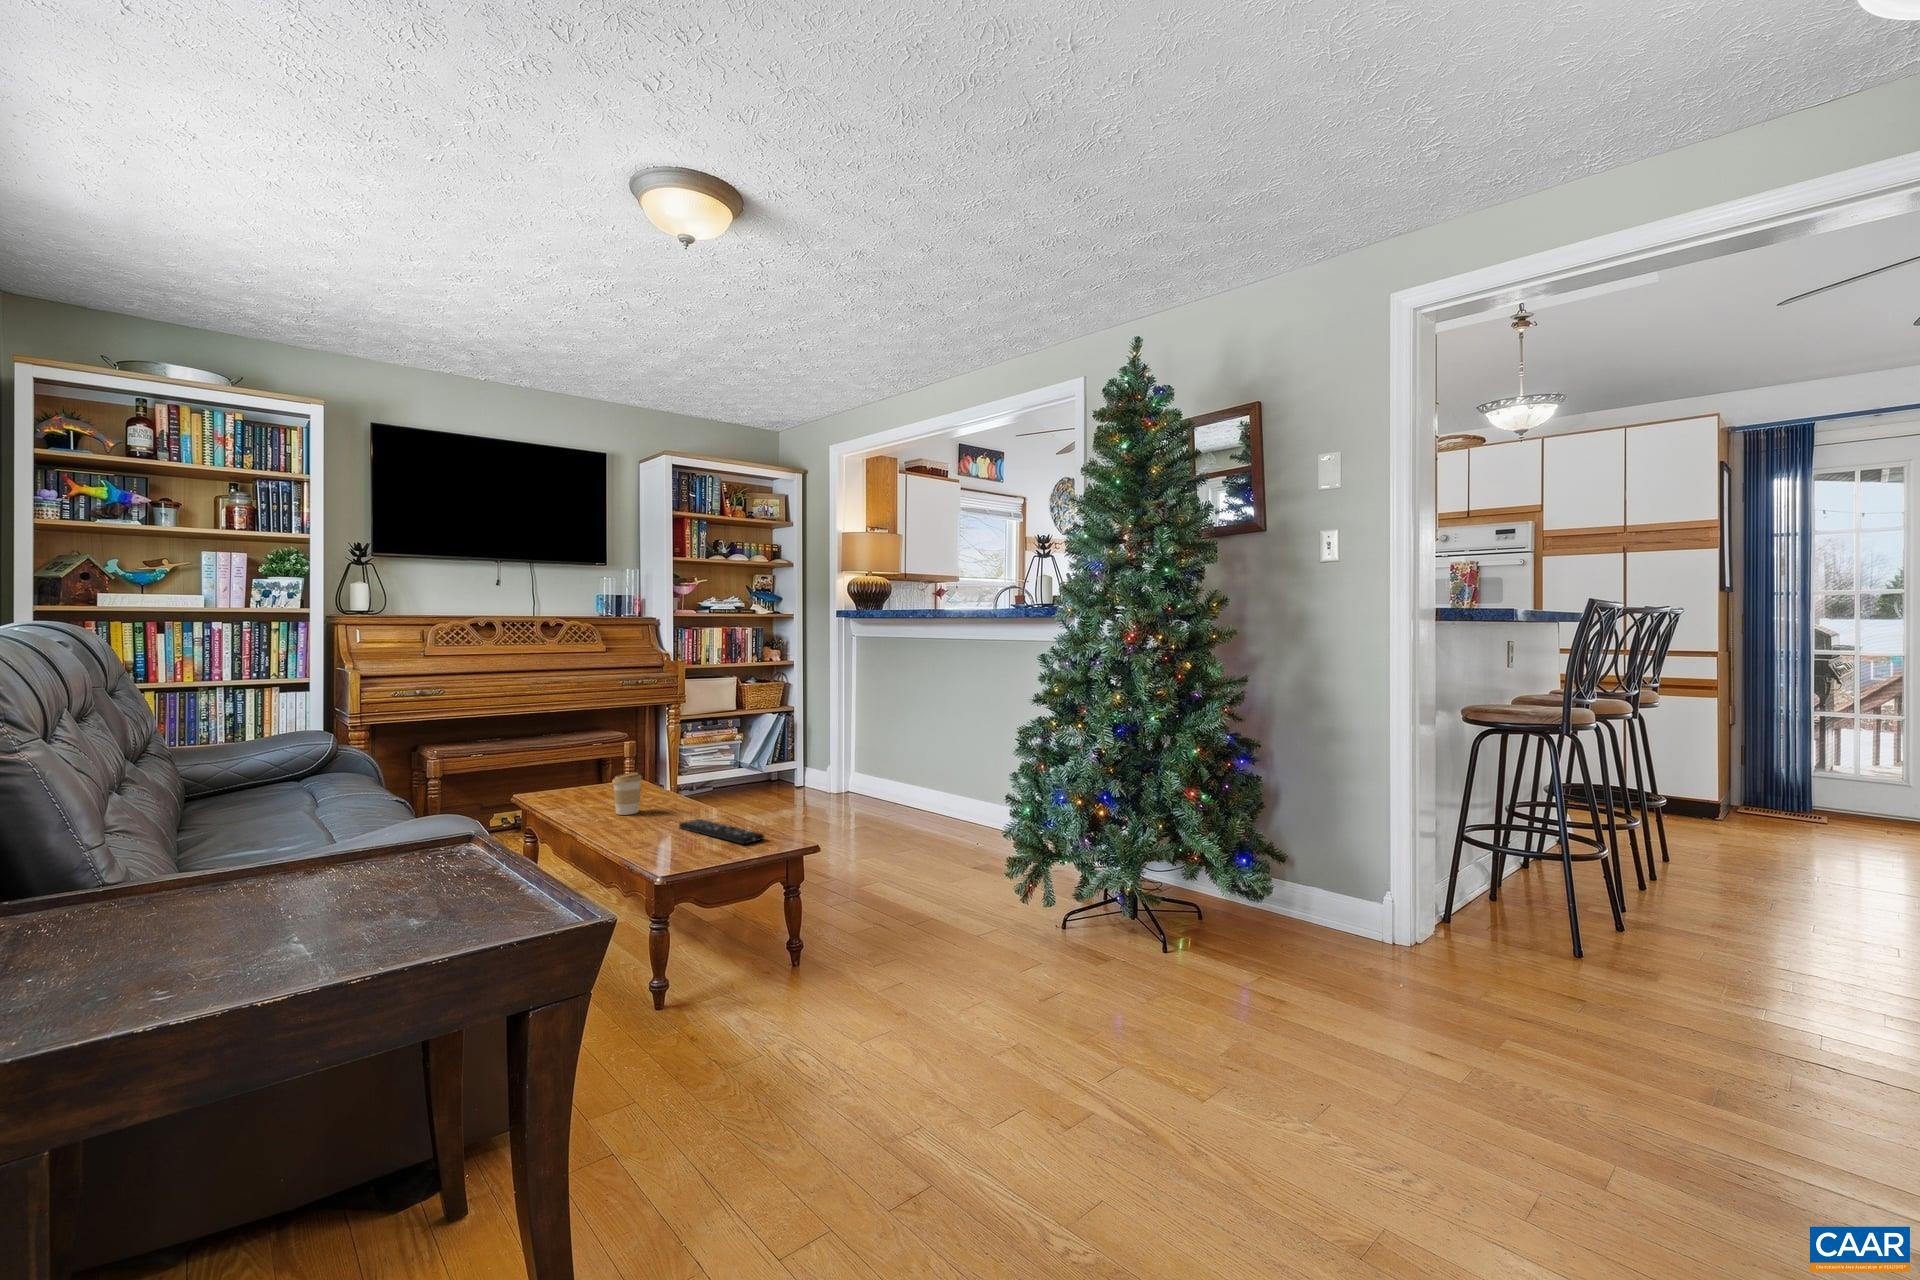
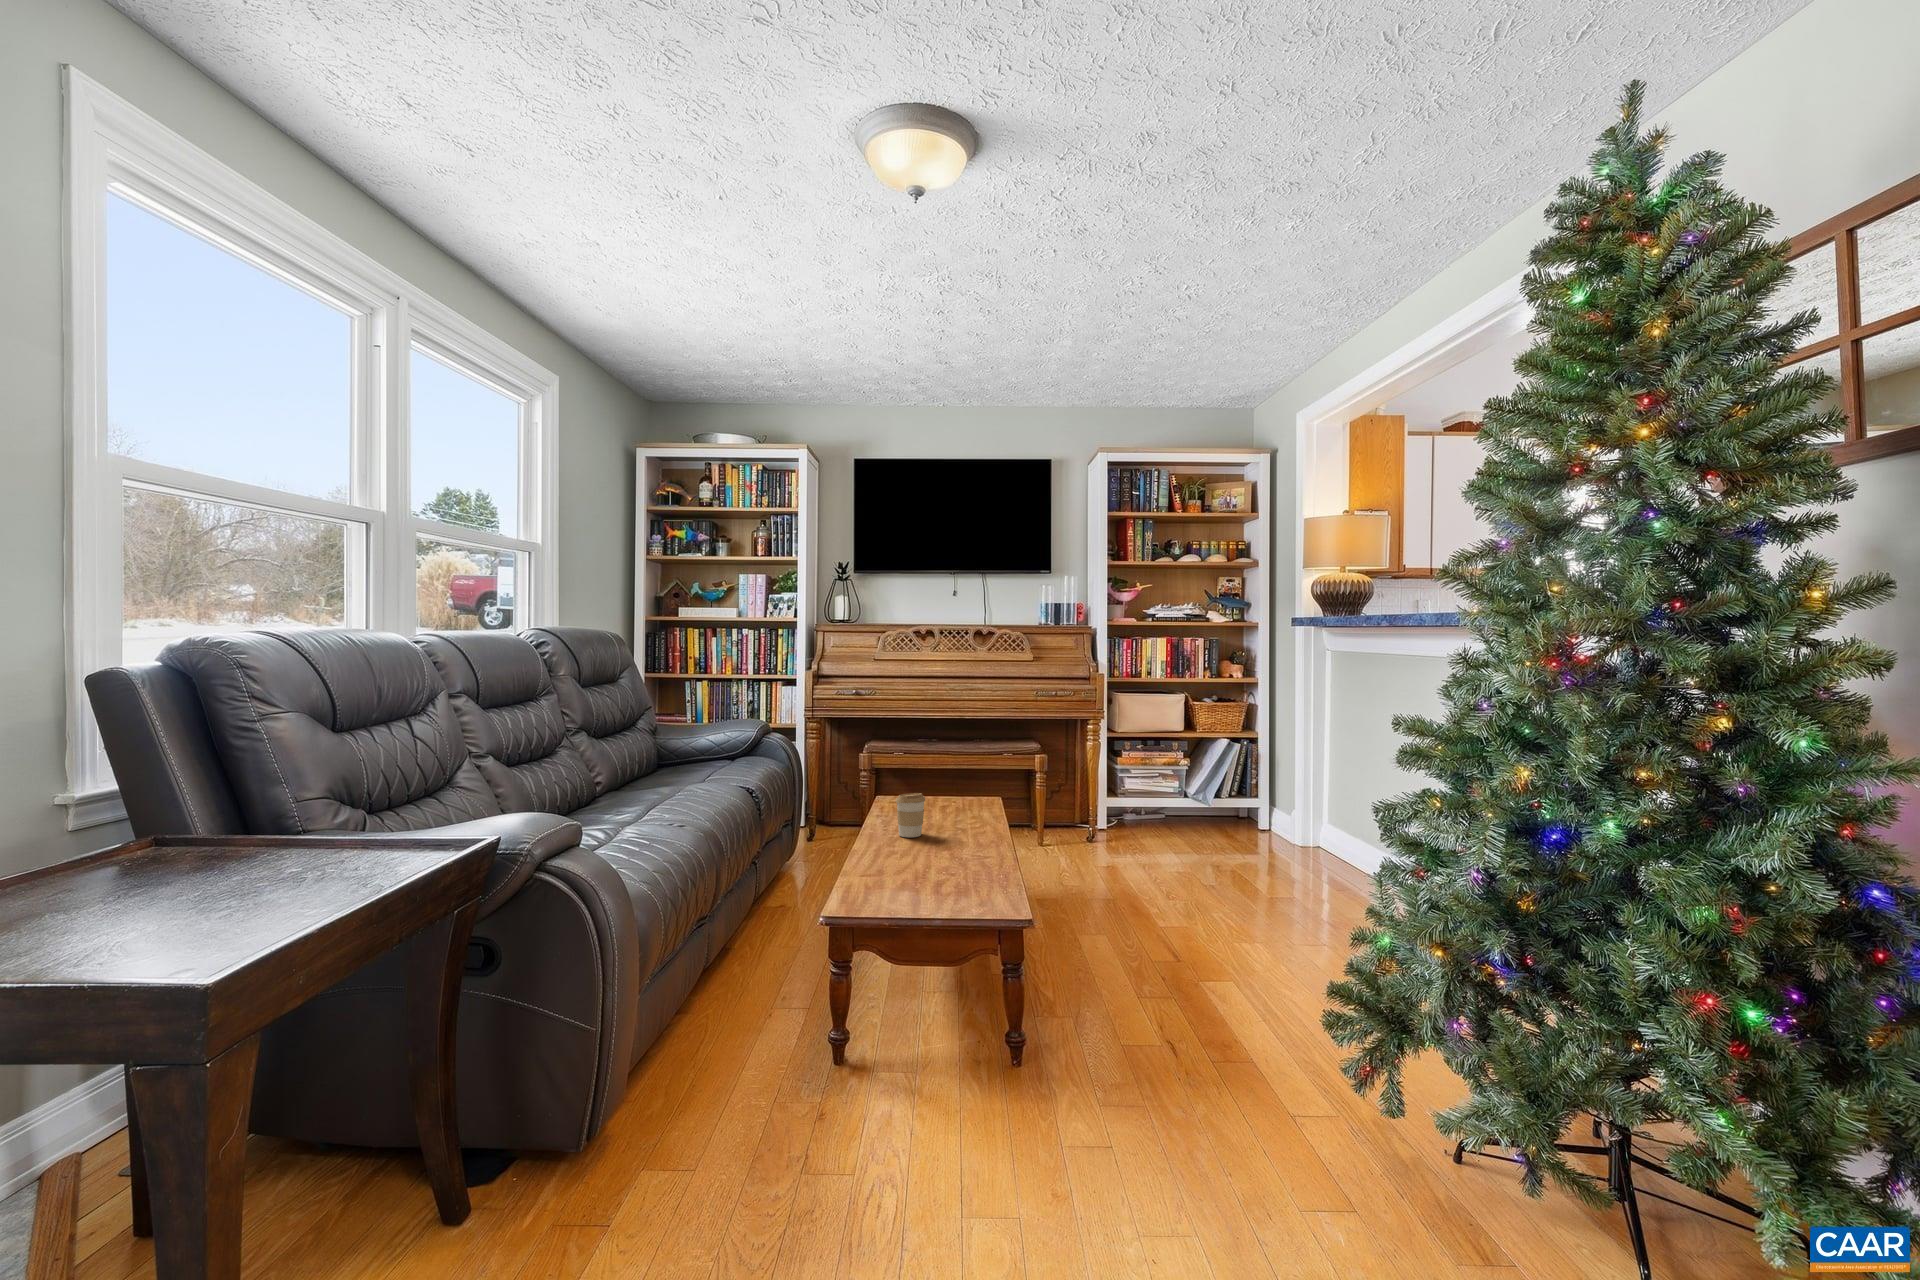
remote control: present [679,819,764,844] -> none [920,857,967,901]

